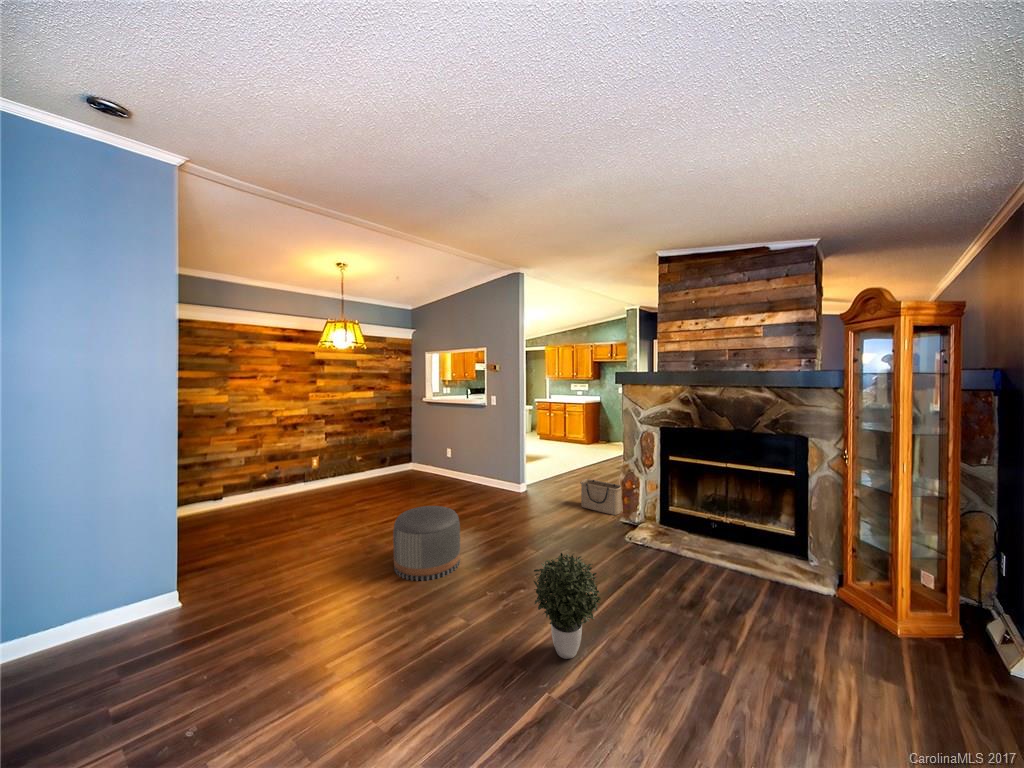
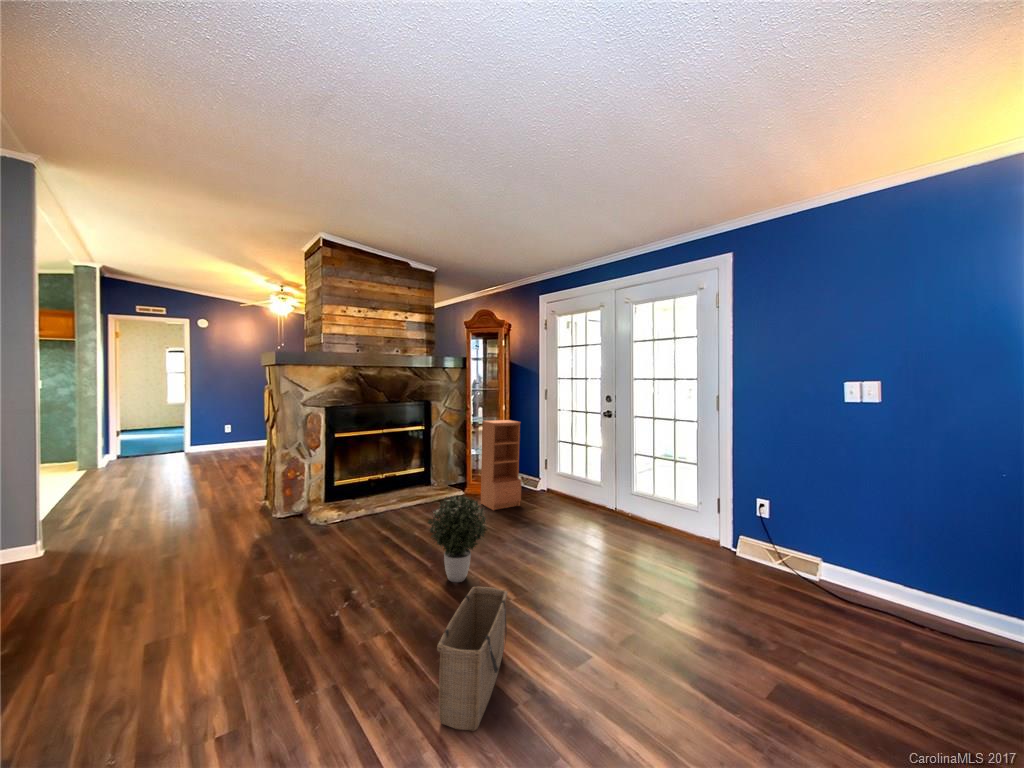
basket: present [580,479,622,515] -> present [437,586,507,730]
bookcase: none [804,483,890,673] -> present [481,420,522,510]
pouf: present [393,506,460,581] -> none [74,555,237,717]

